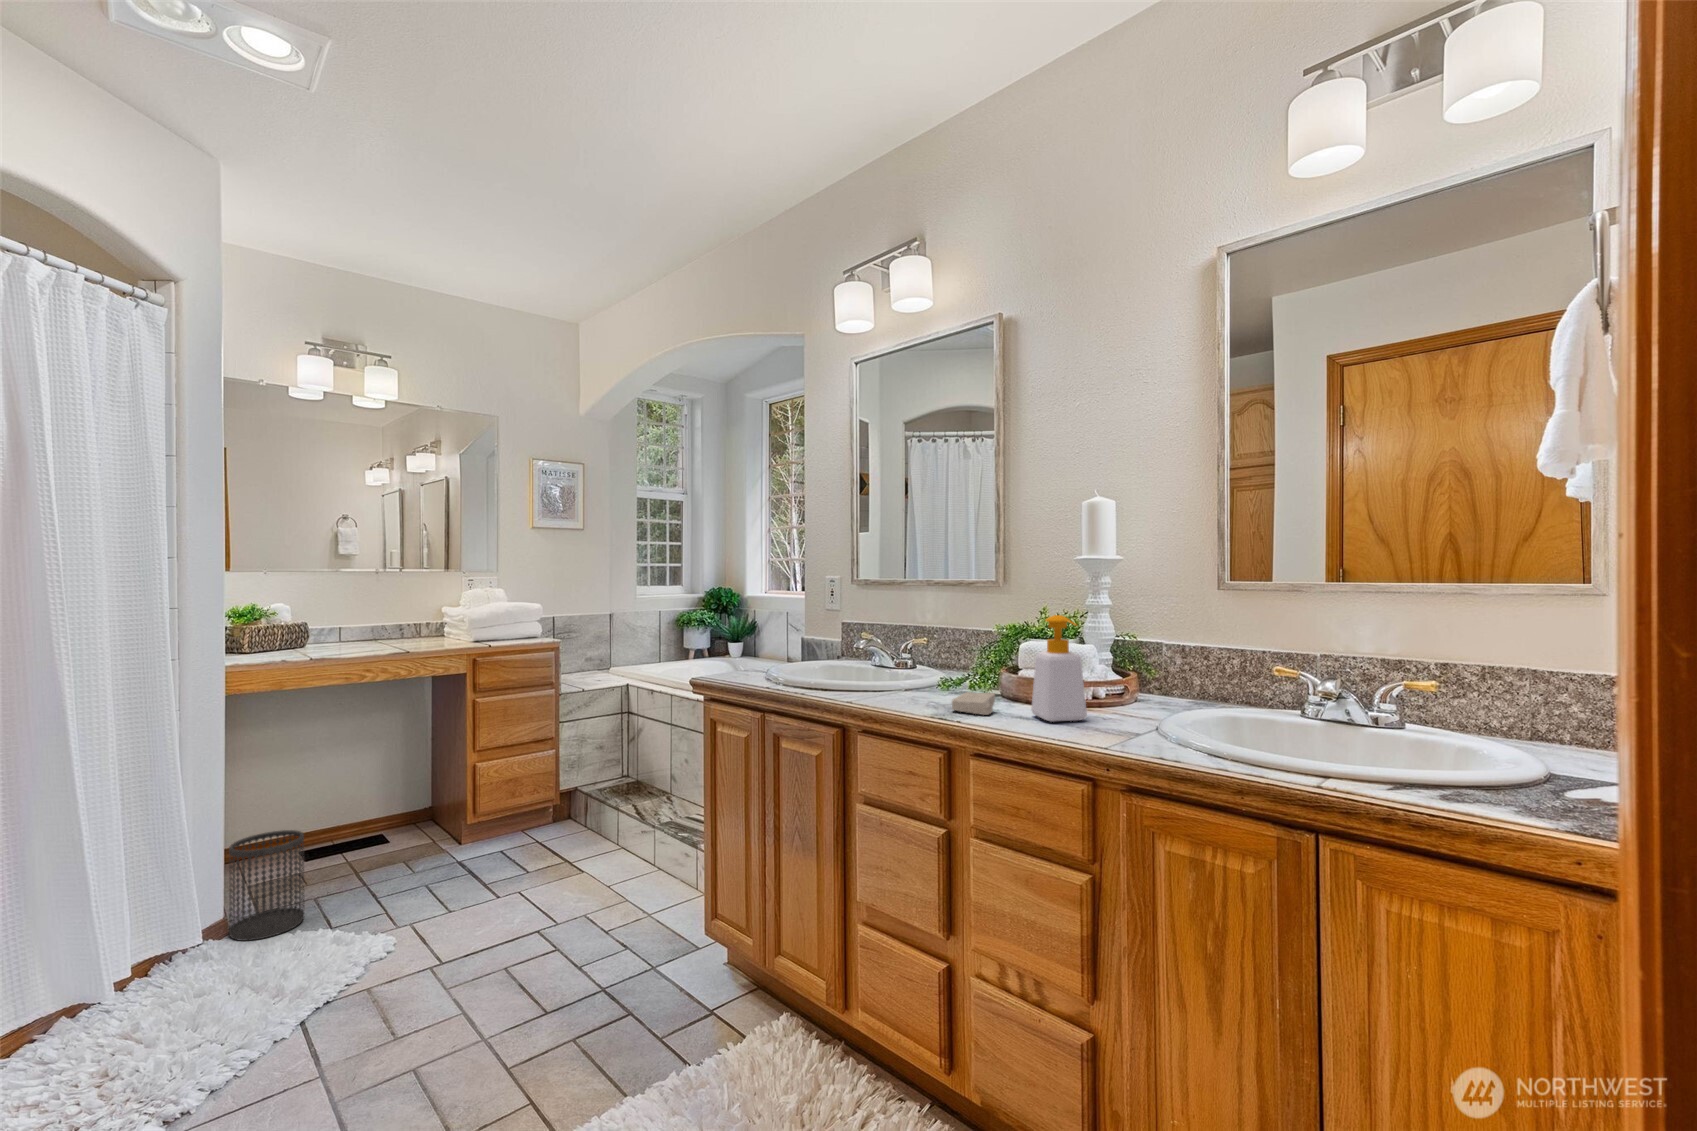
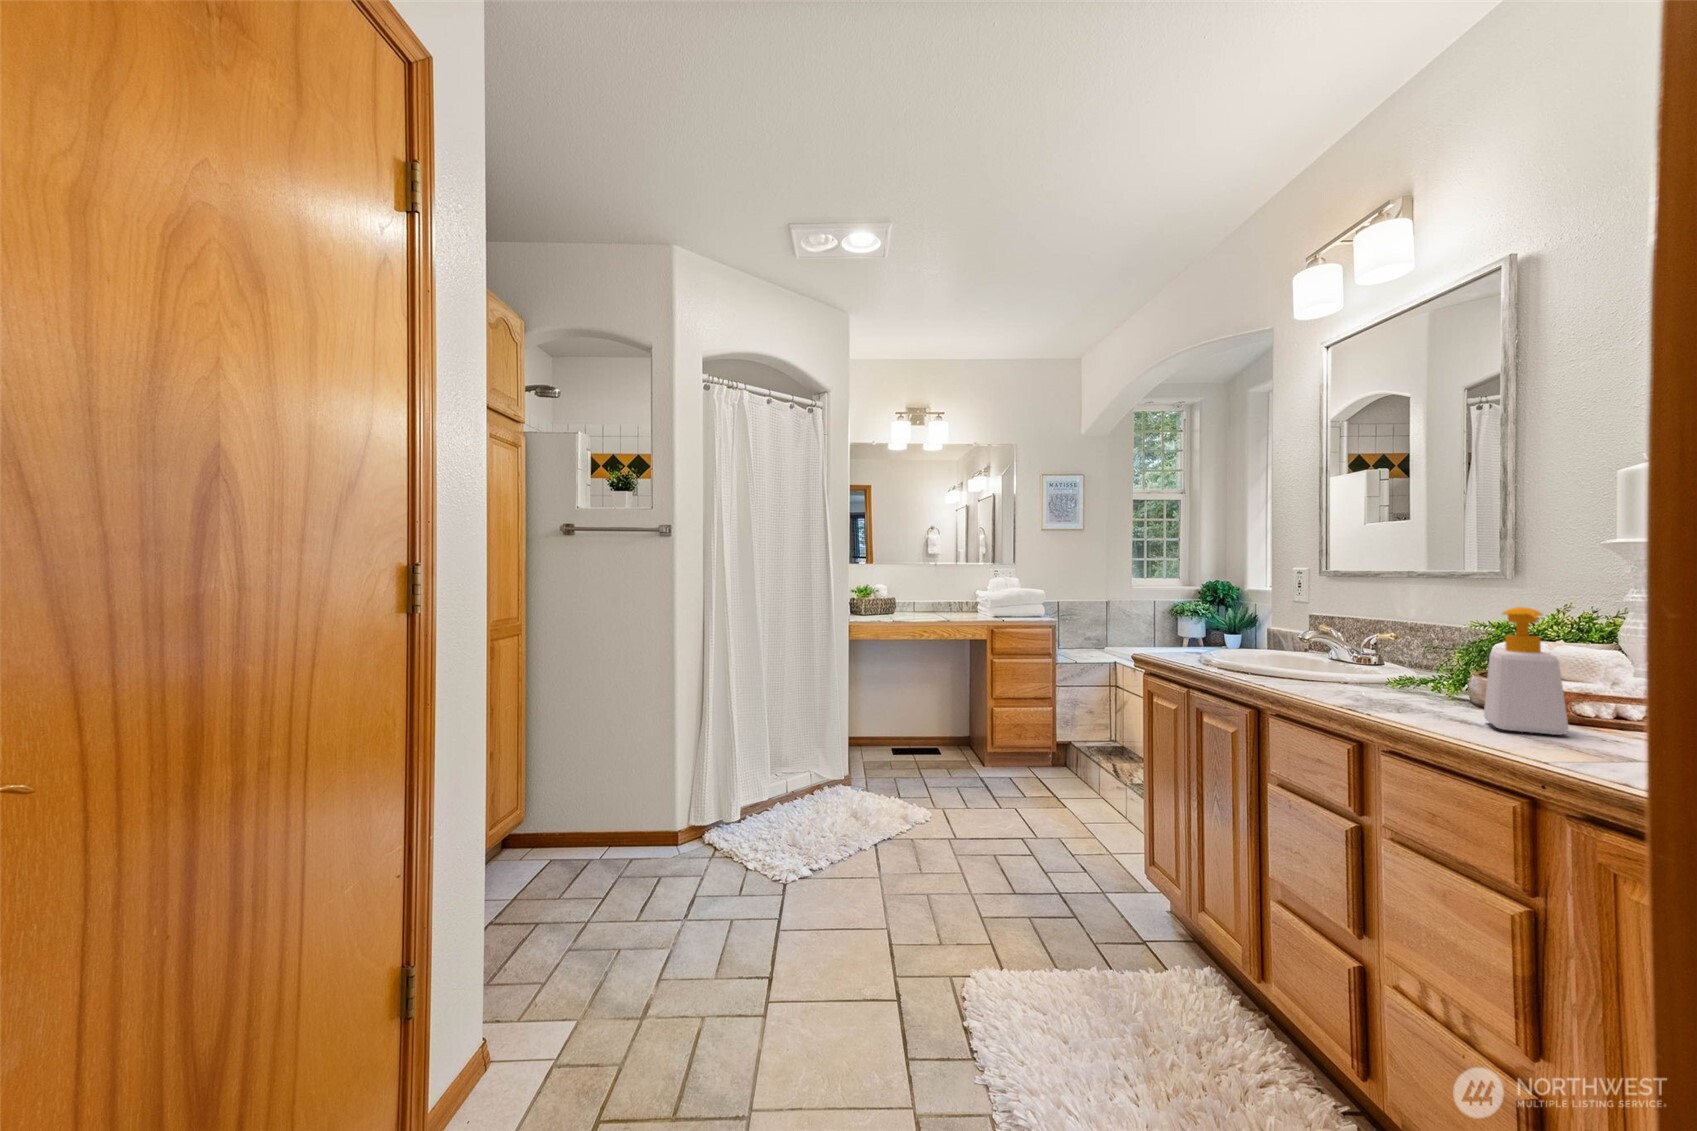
soap bar: present [952,692,995,715] -> none [1375,688,1437,714]
wastebasket: present [229,830,304,941] -> none [849,729,887,793]

